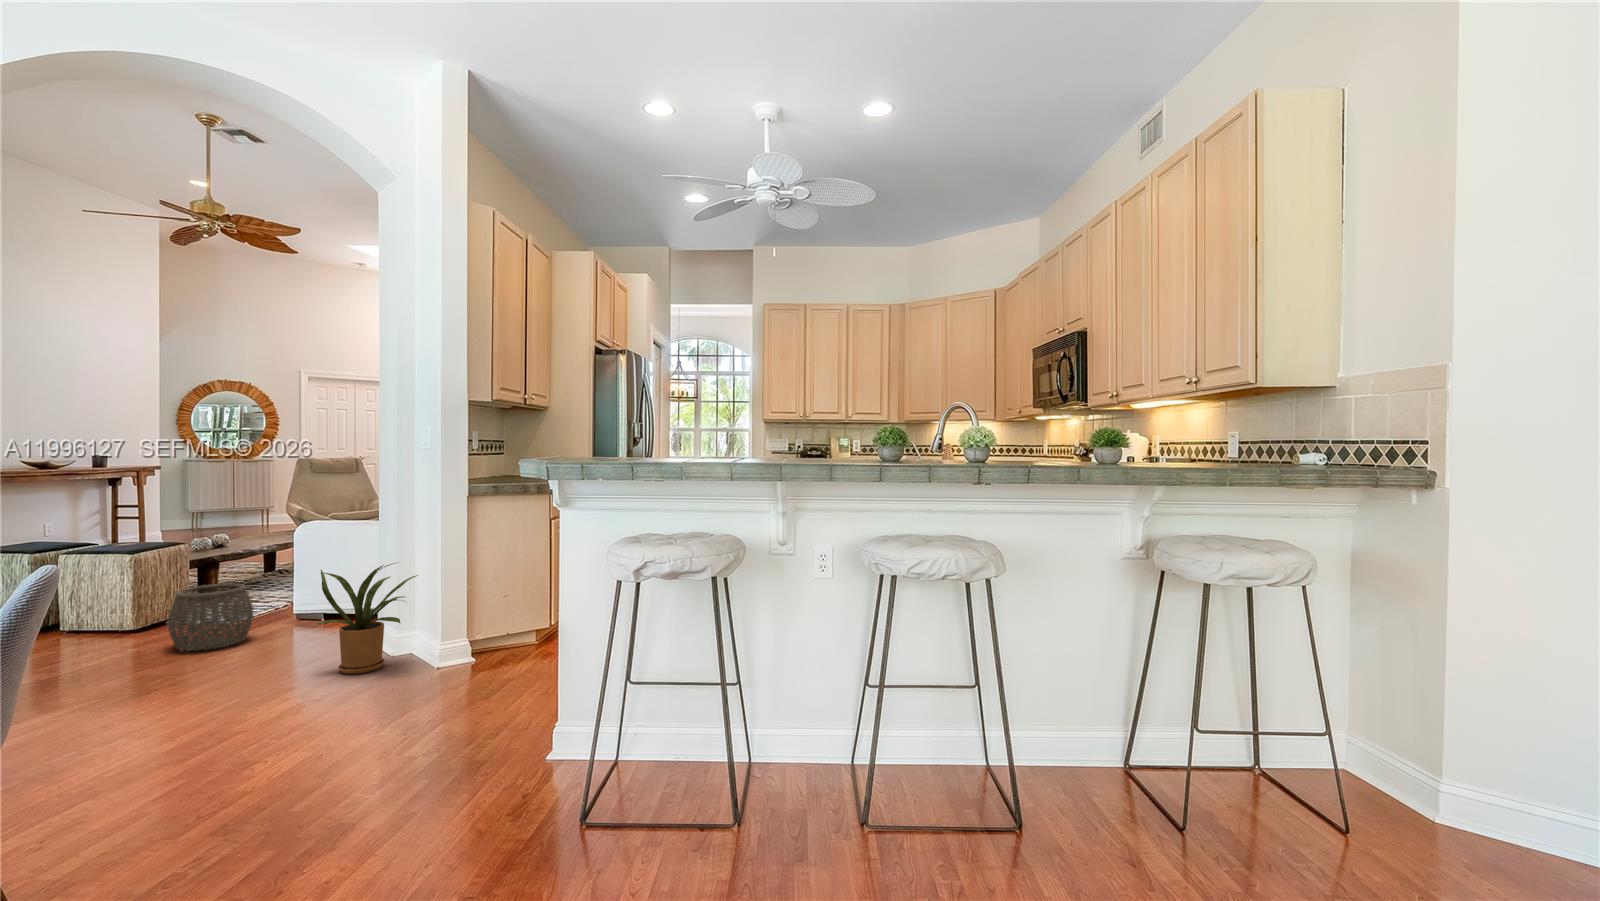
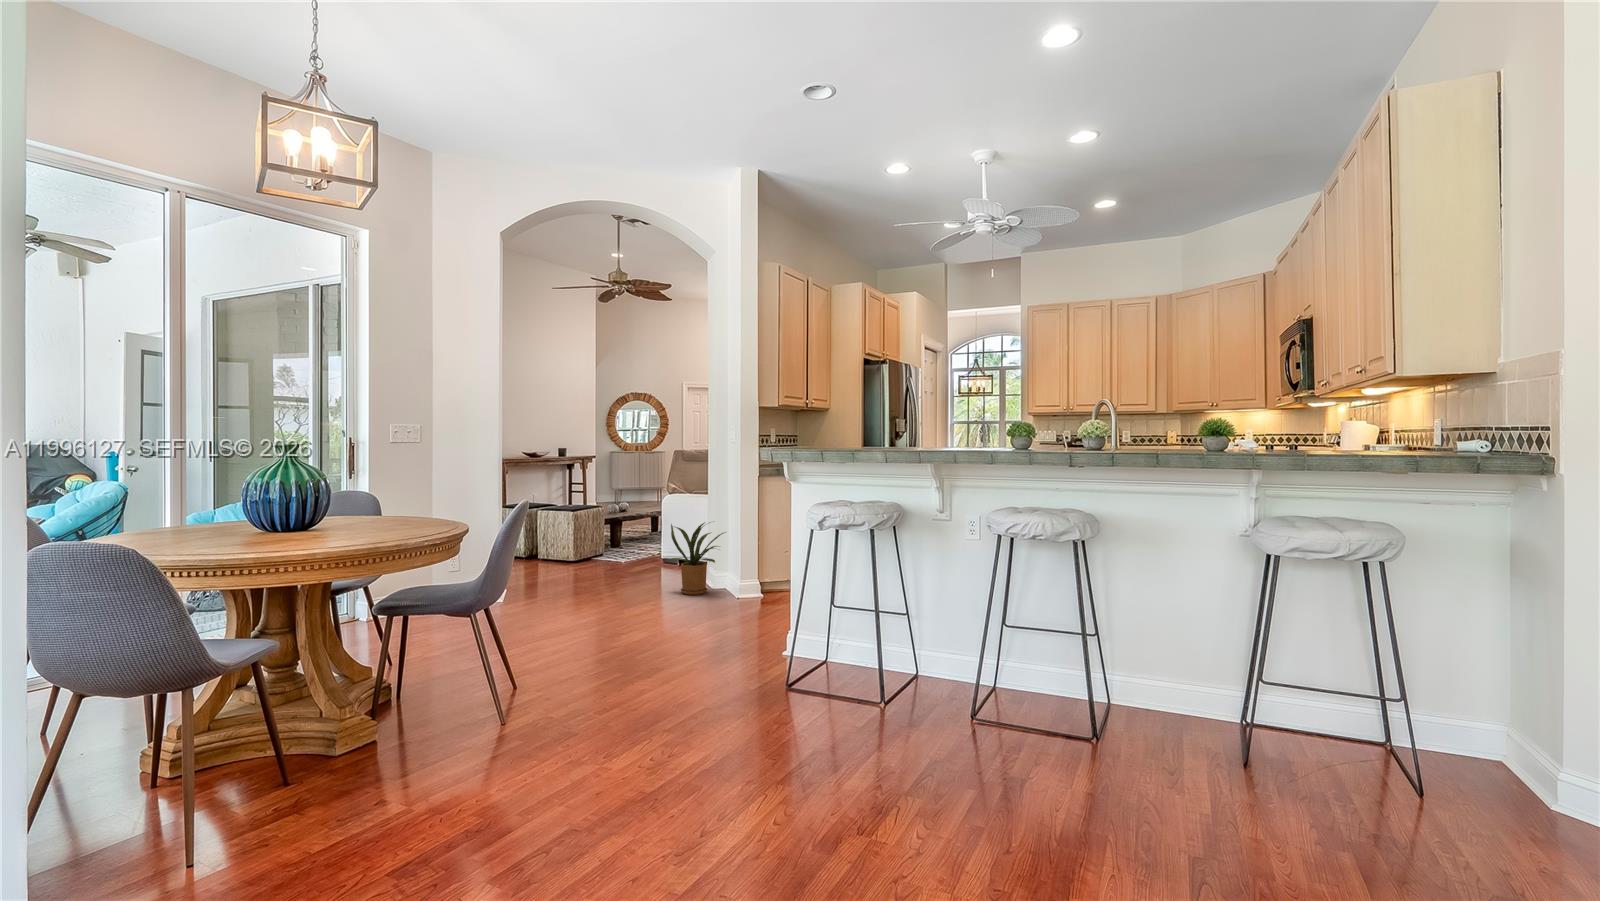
woven basket: present [168,583,253,651] -> none [595,533,639,574]

